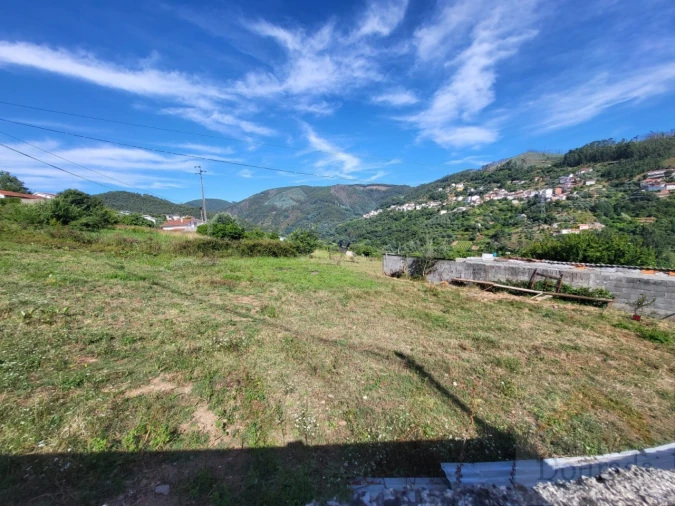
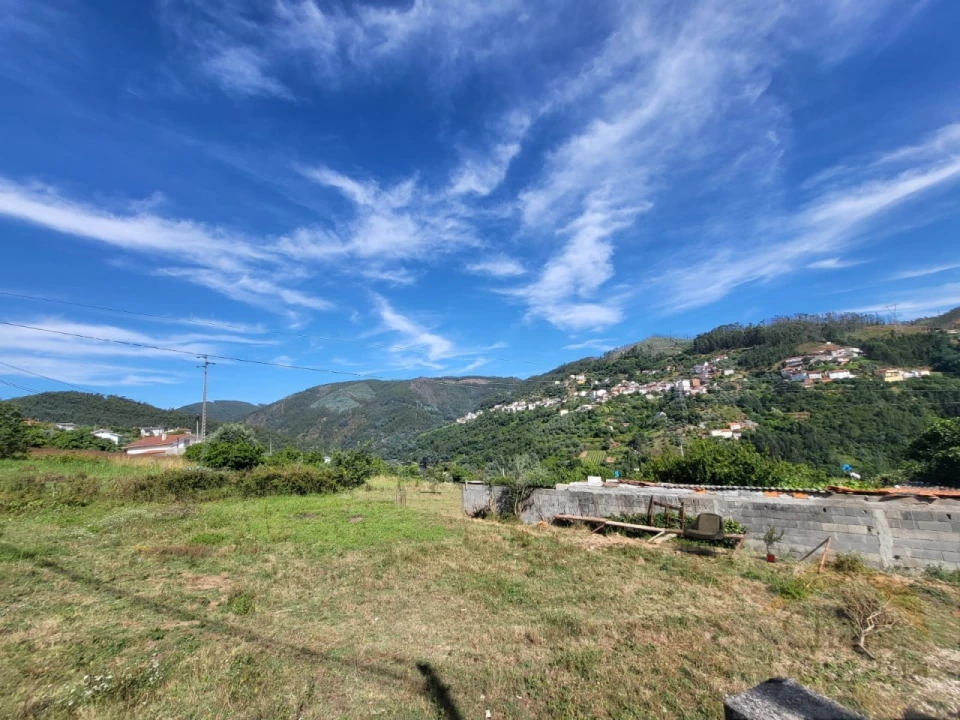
lounge chair: none [561,282,598,314] -> present [683,513,728,558]

